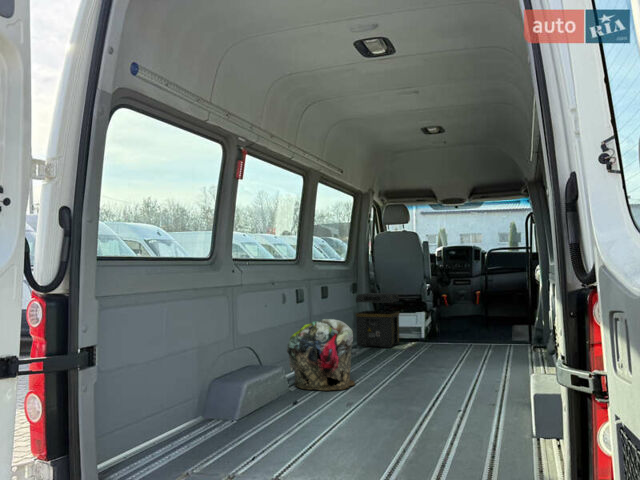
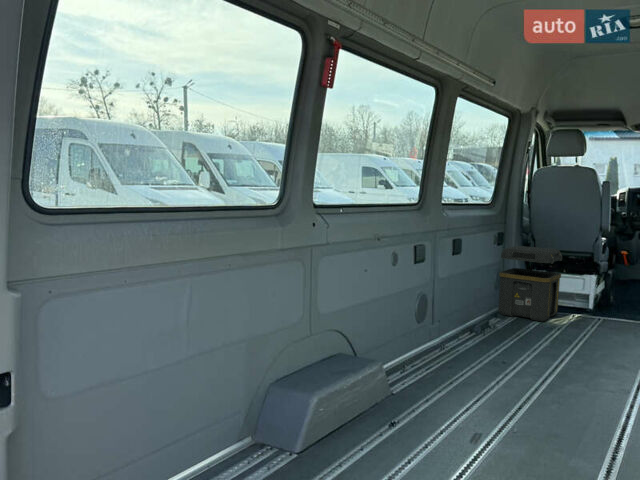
laundry basket: present [287,319,355,391] -> none [392,293,491,403]

